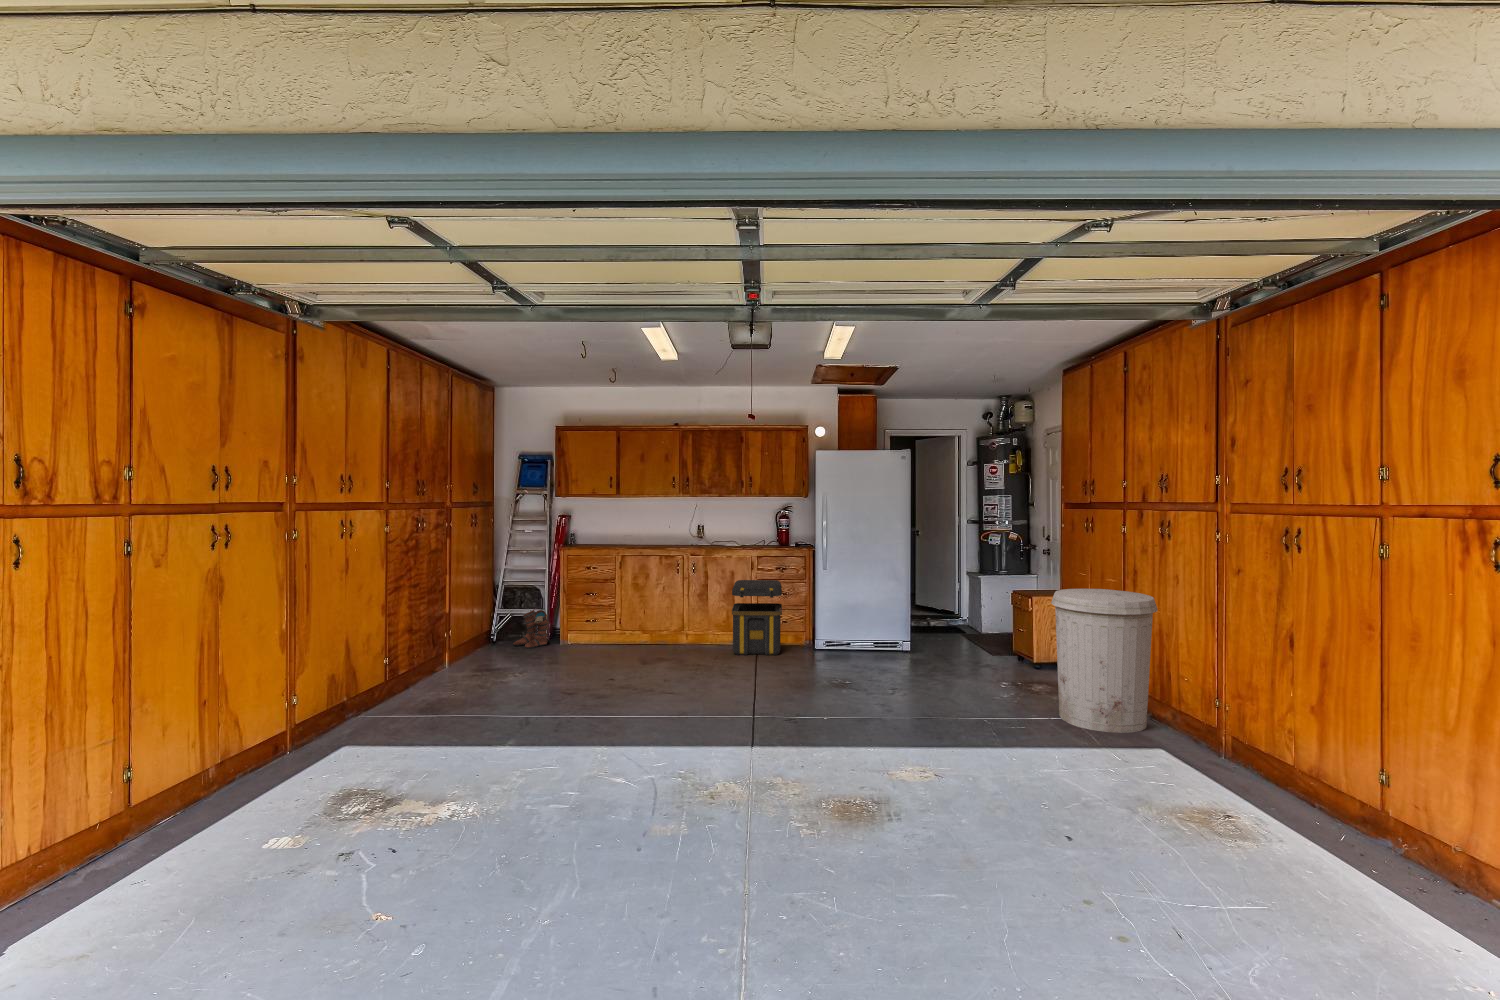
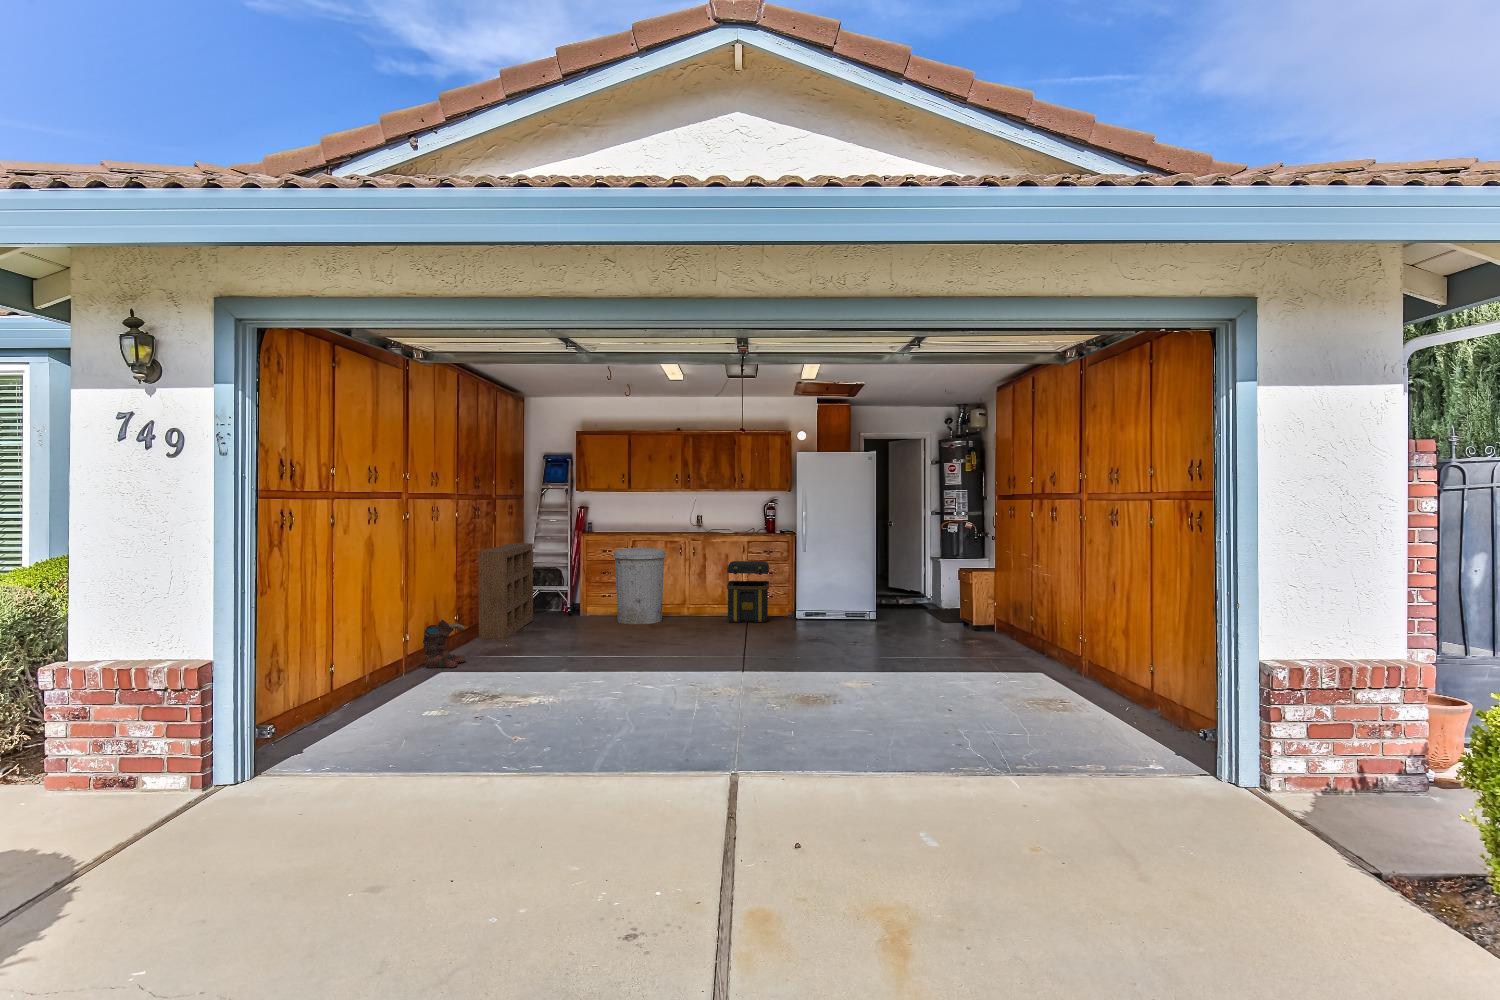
shelving unit: none [422,560,501,684] -> present [478,543,533,638]
trash can: present [1051,589,1158,733] -> present [613,548,666,624]
boots: present [513,610,549,648] -> present [423,620,466,669]

